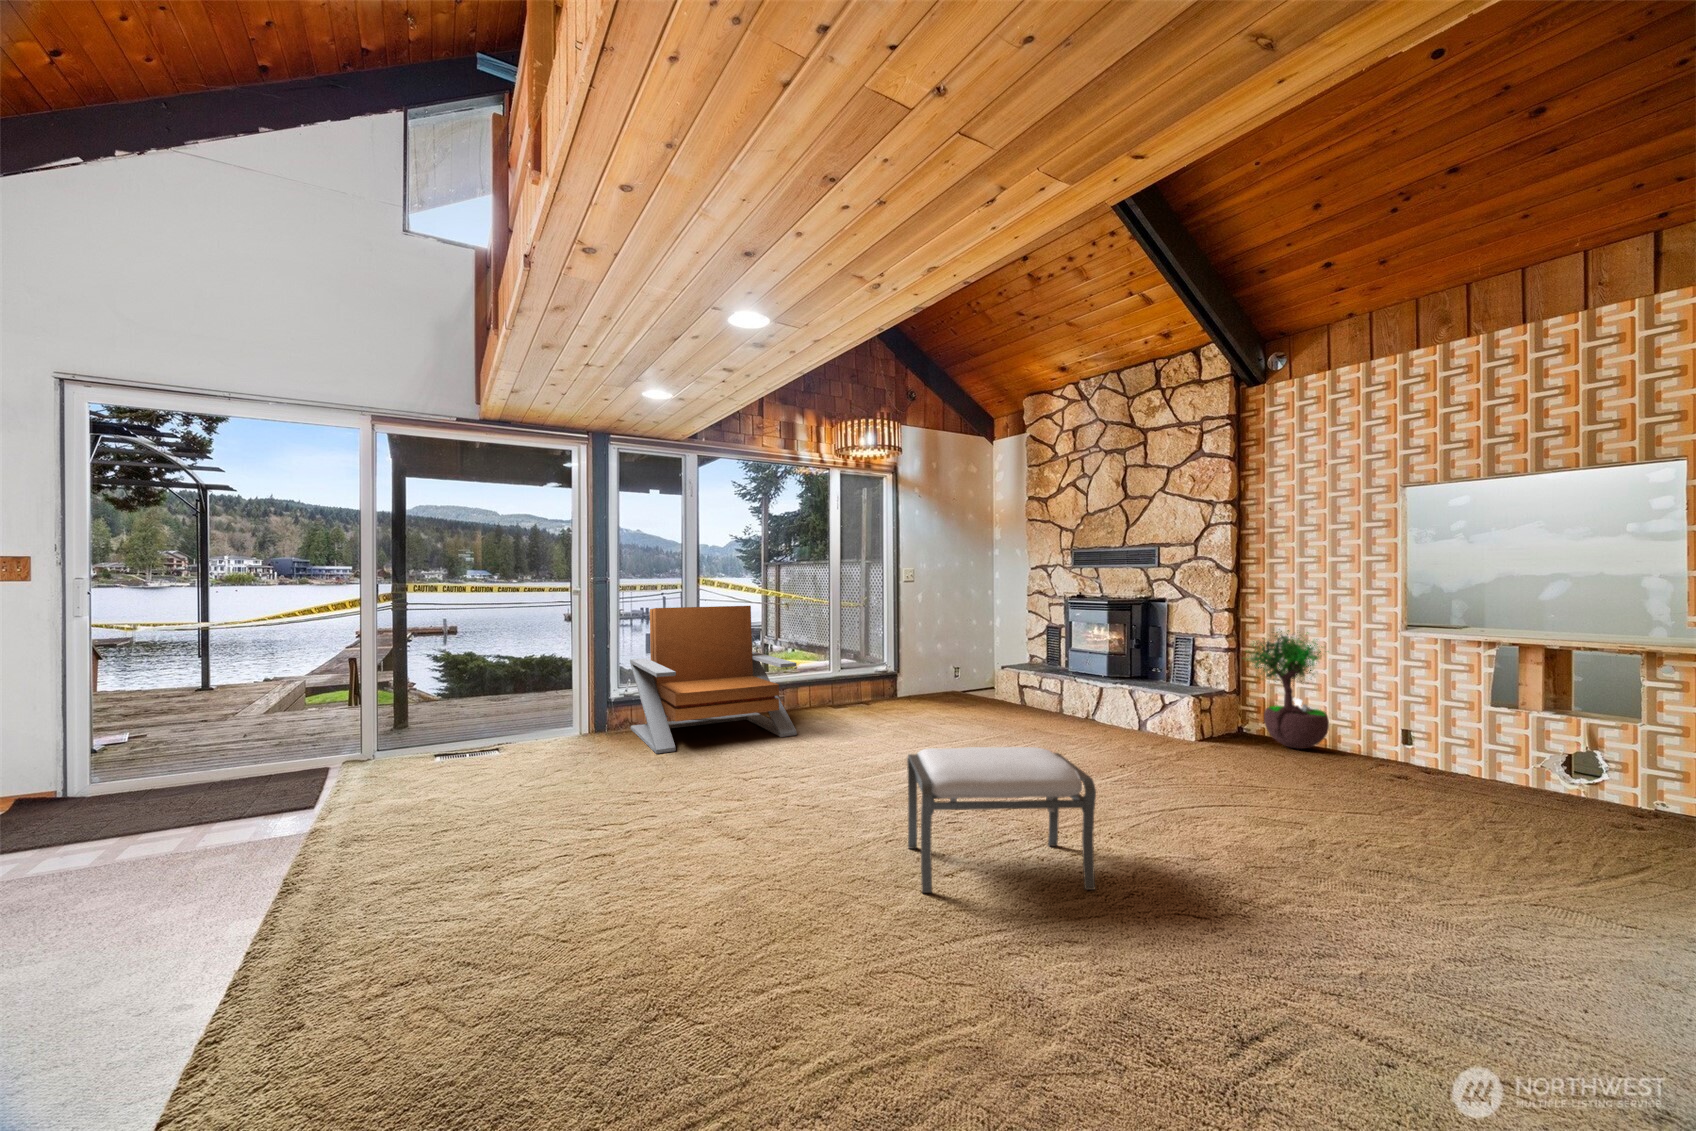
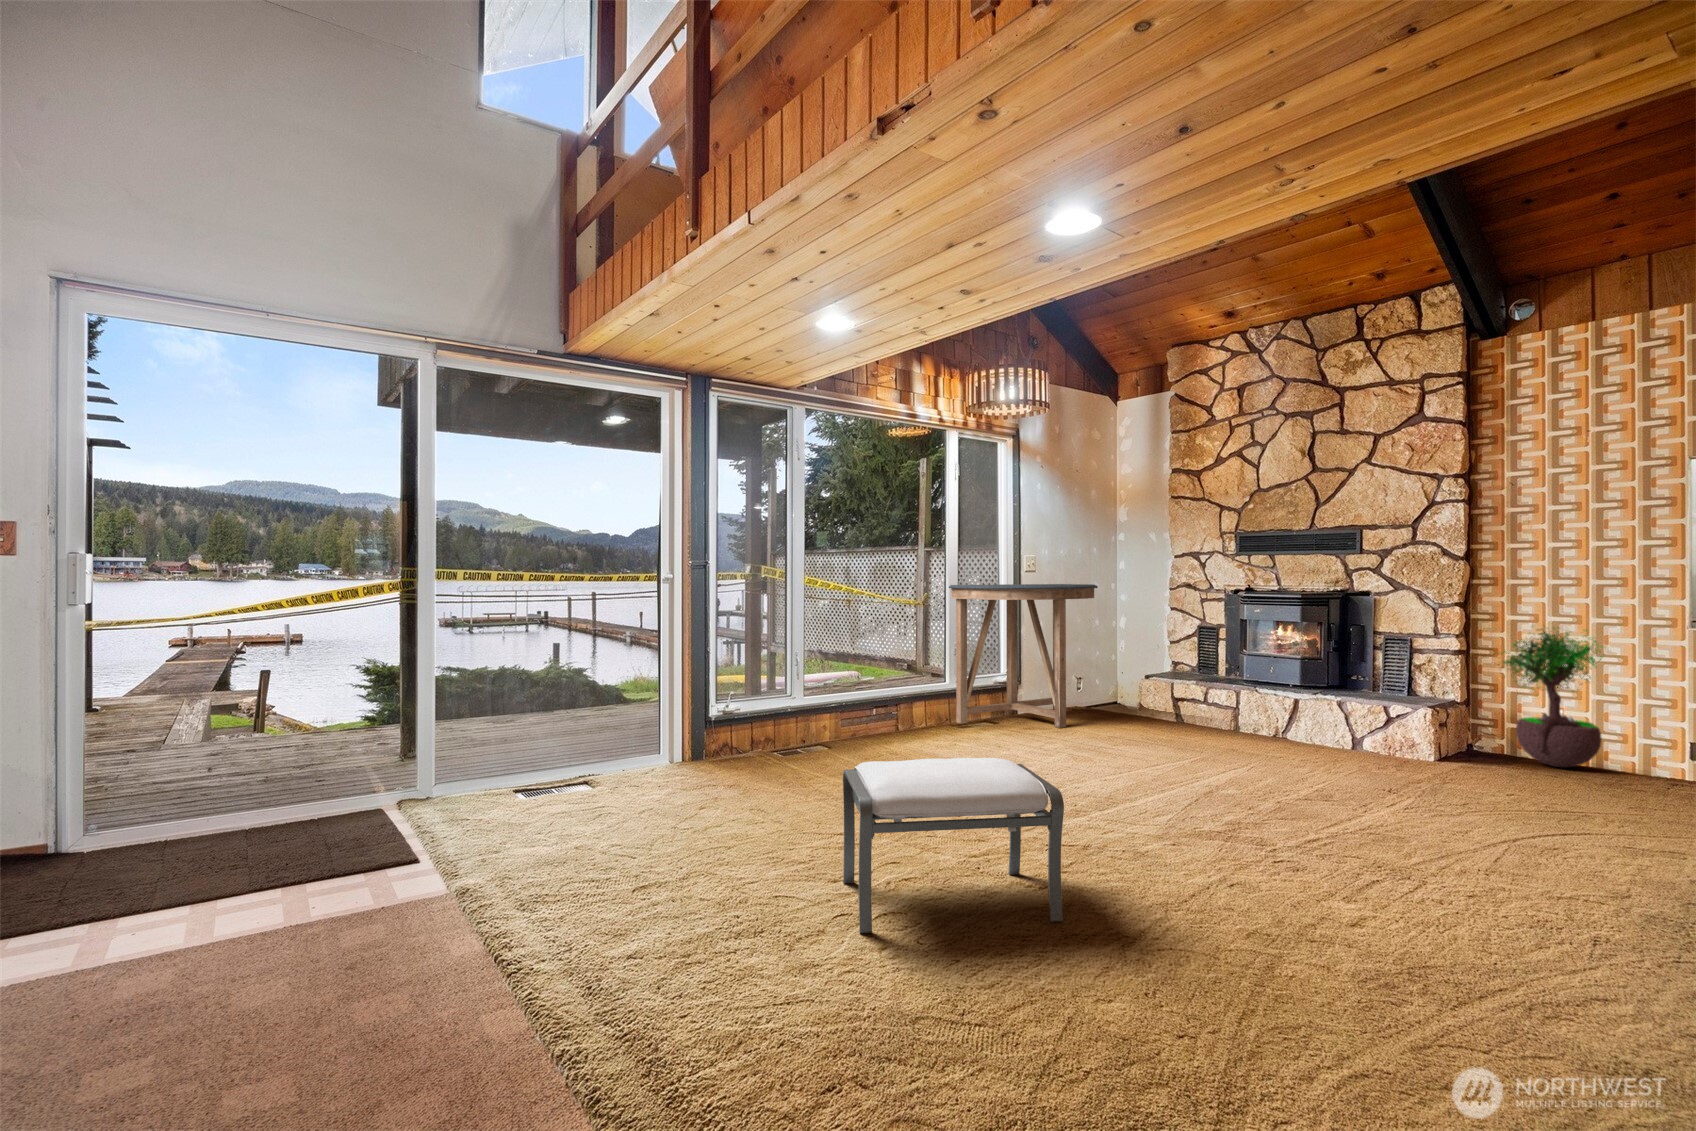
console table: none [832,591,957,708] -> present [949,584,1098,728]
lounge chair: present [630,606,797,754] -> none [733,601,958,792]
ottoman: present [907,747,1096,893] -> present [843,758,1064,933]

